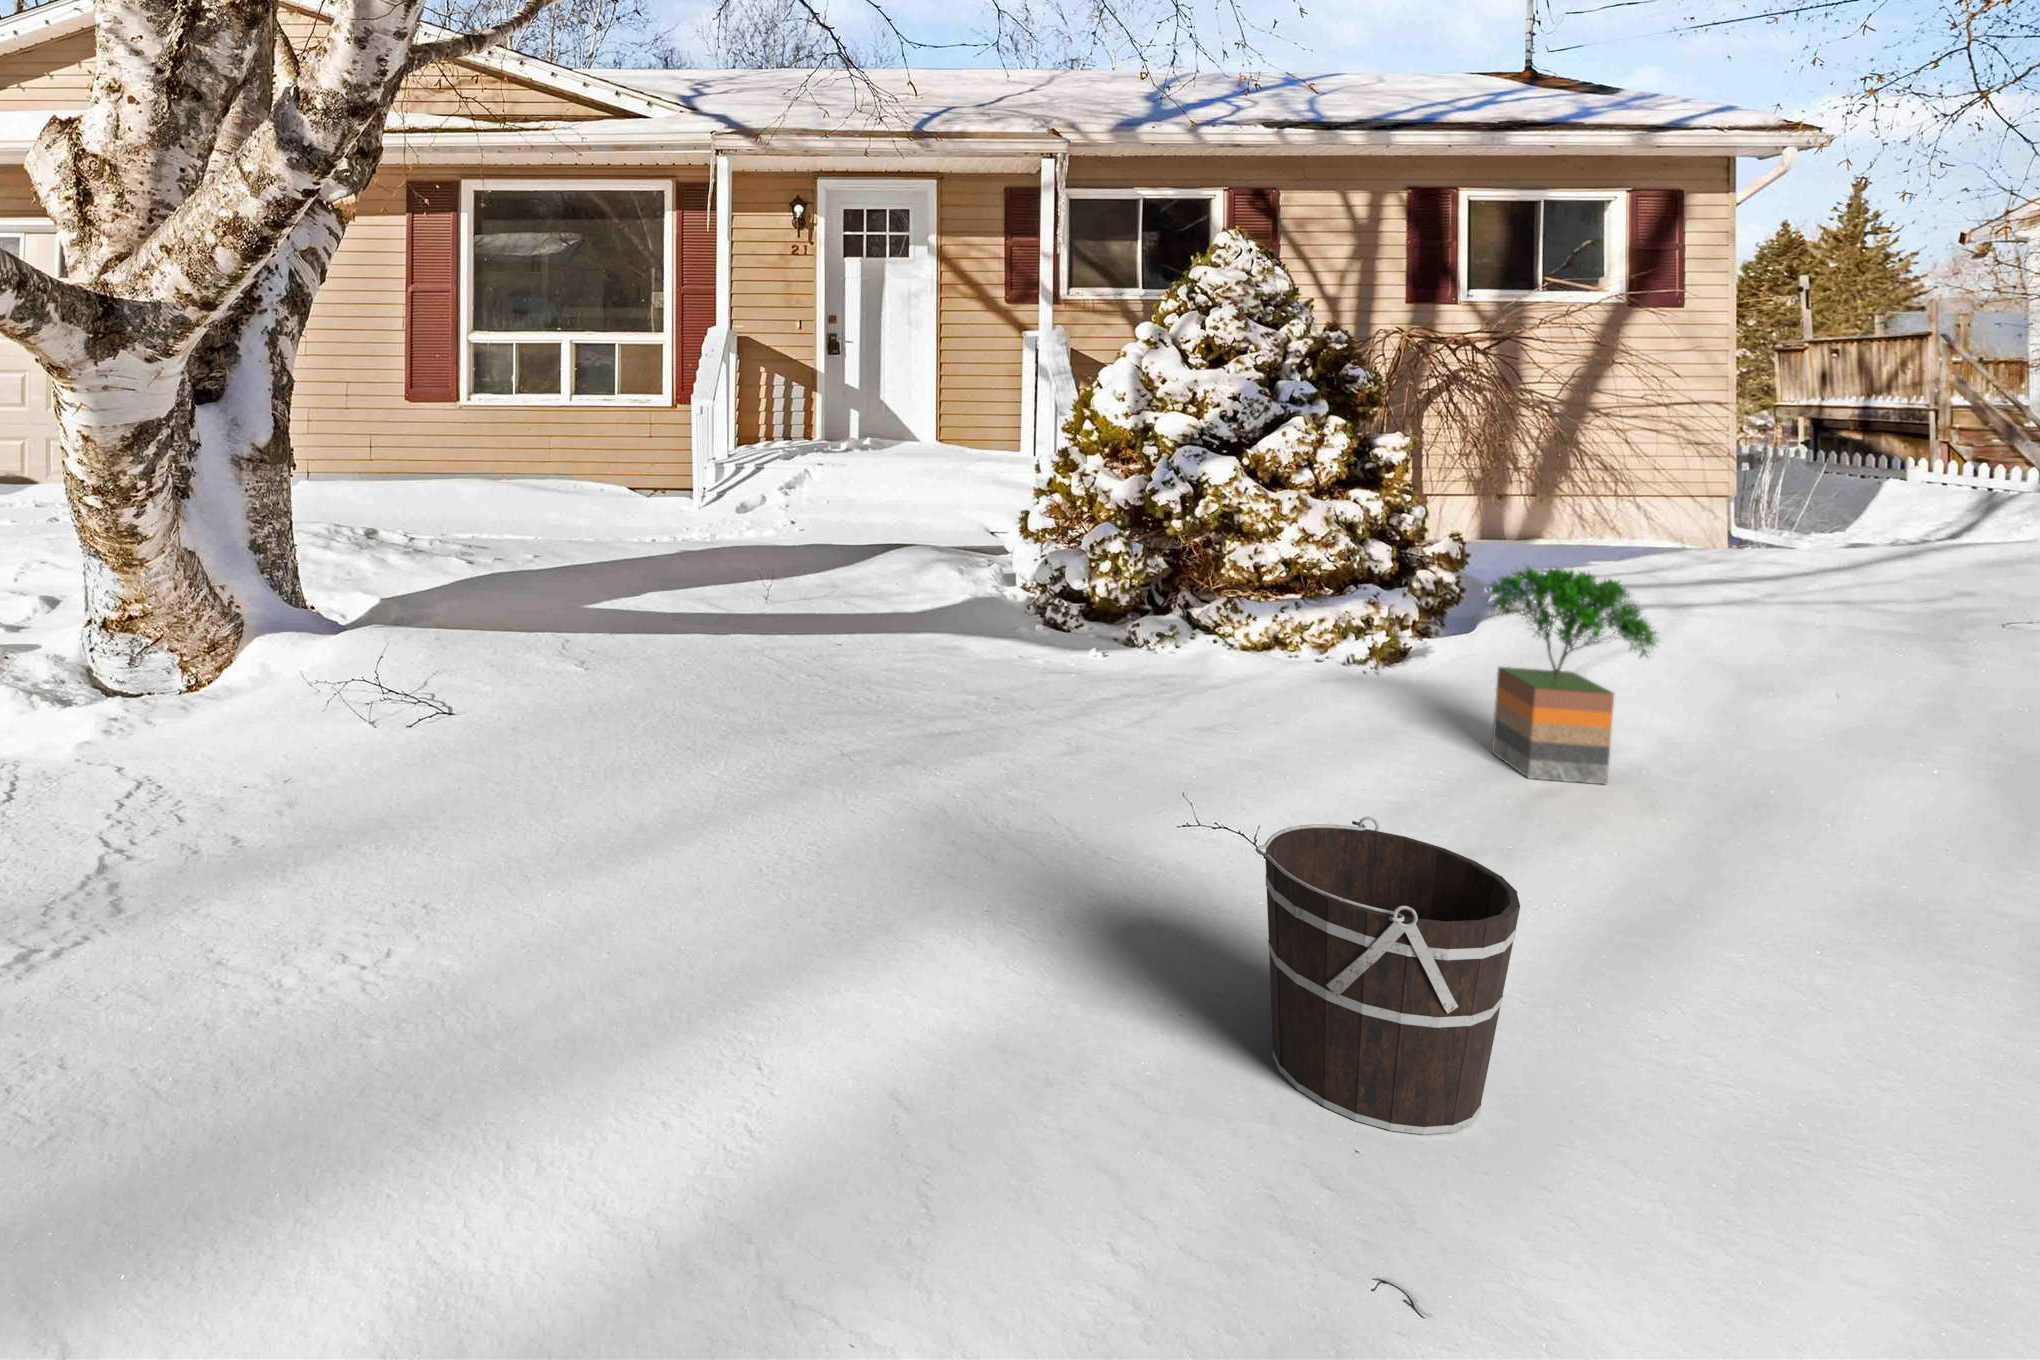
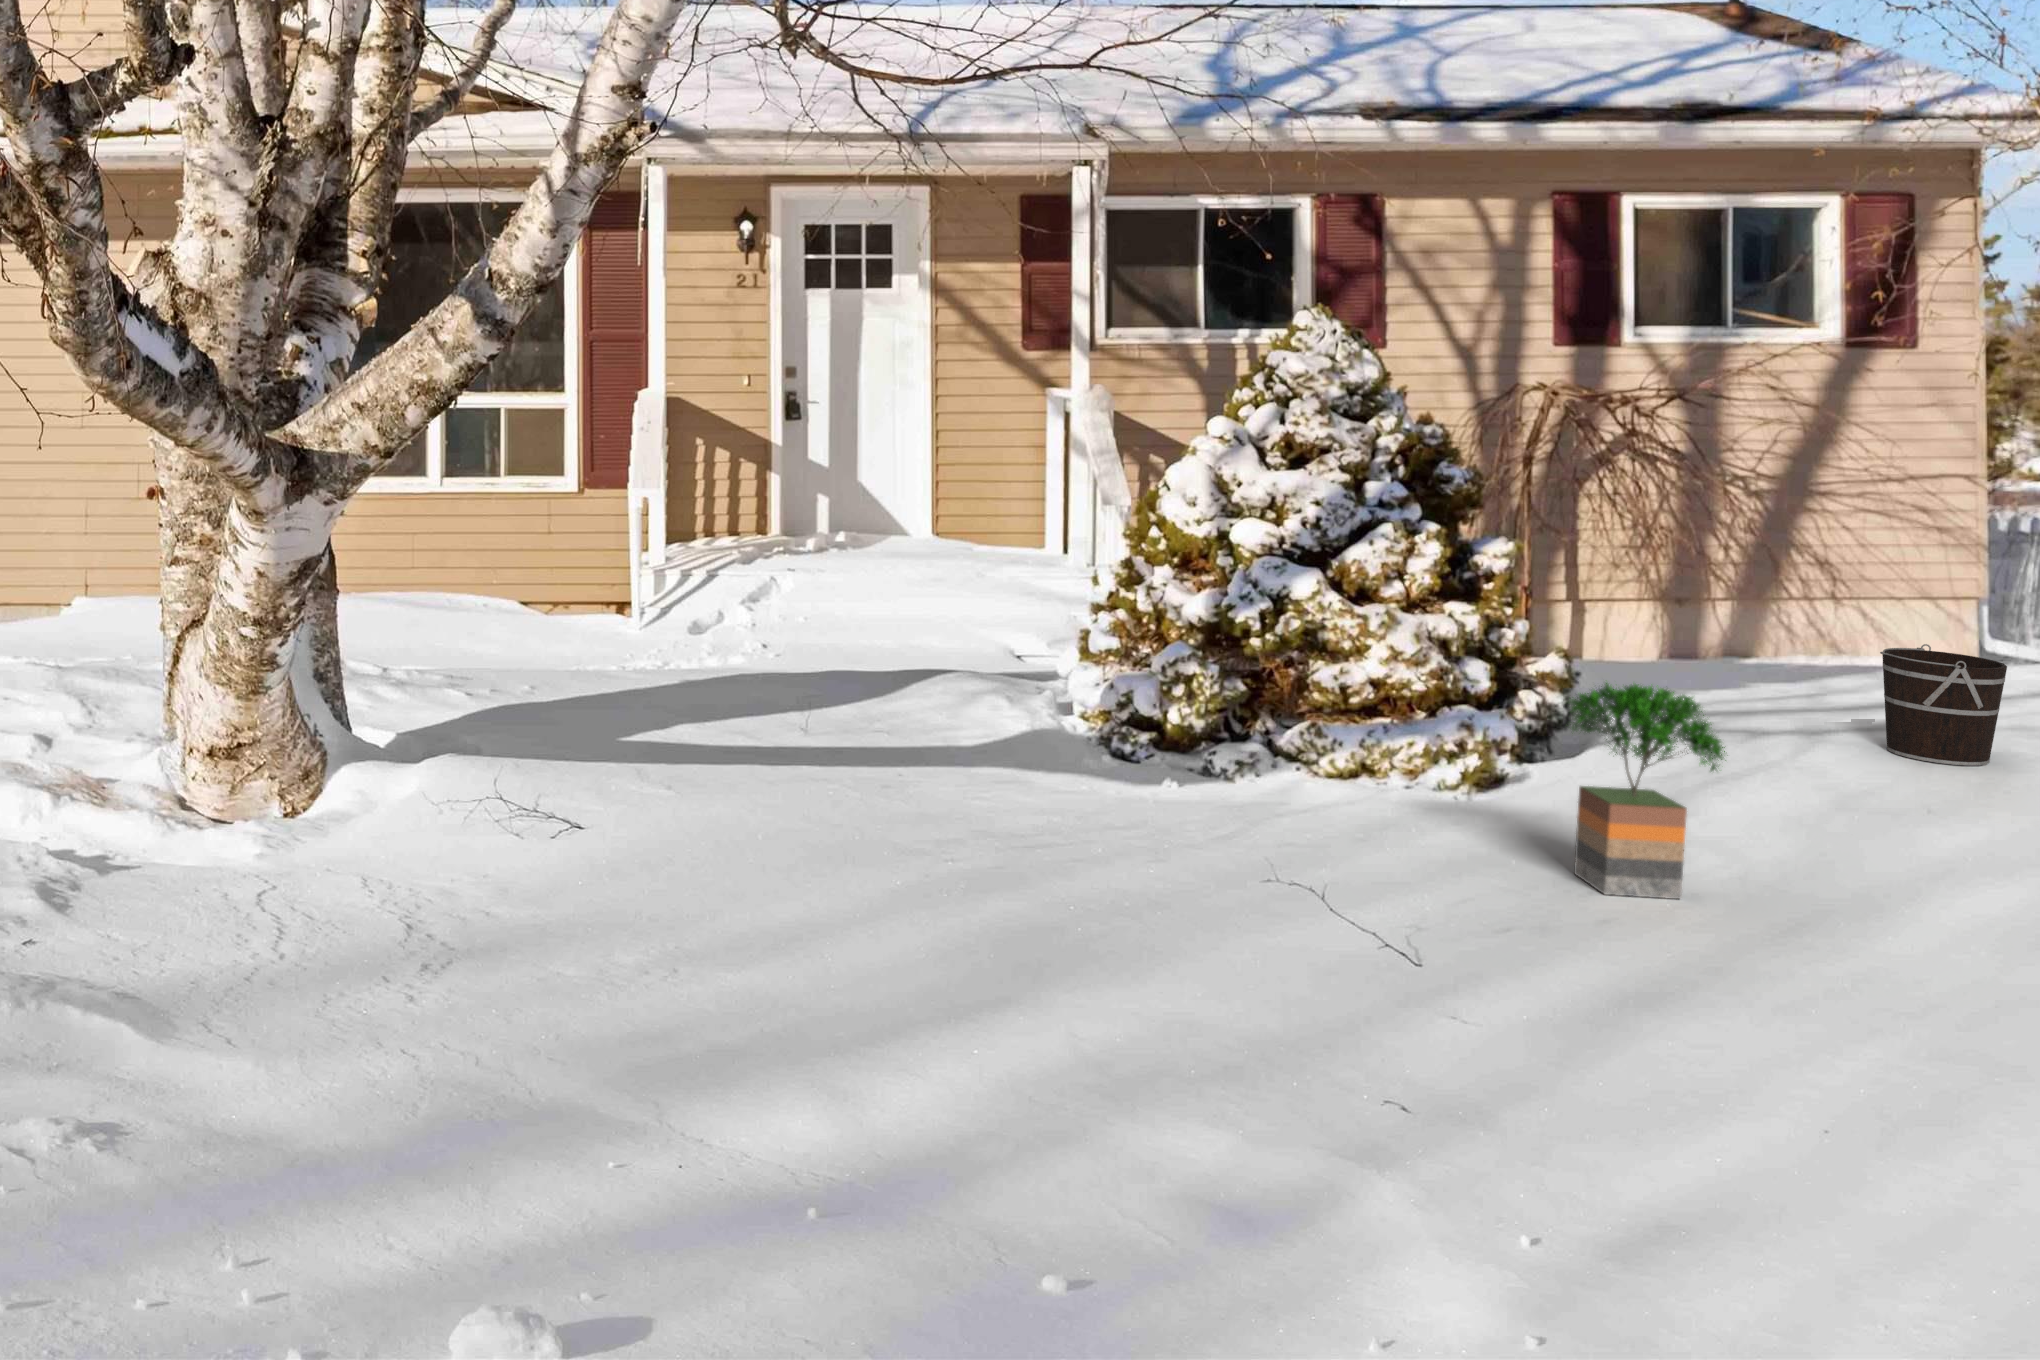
bucket: present [1256,817,1520,1135] -> present [1880,644,2007,766]

